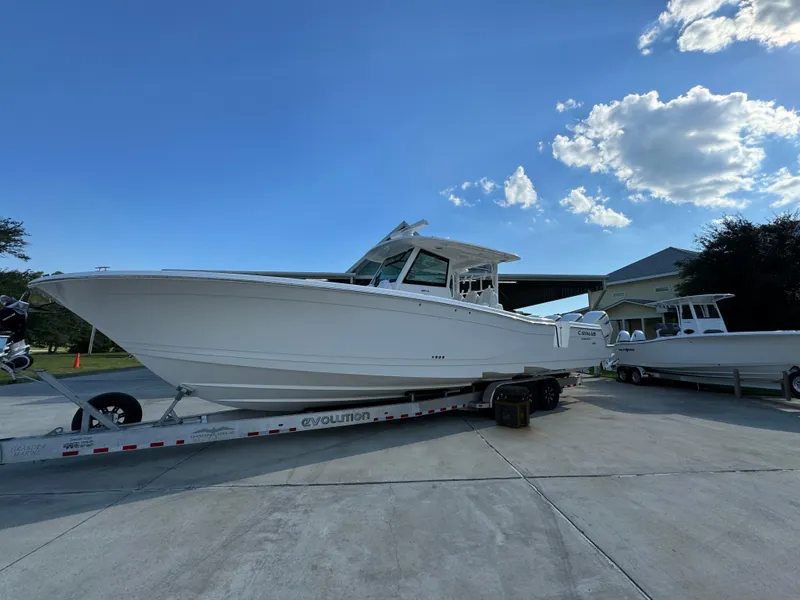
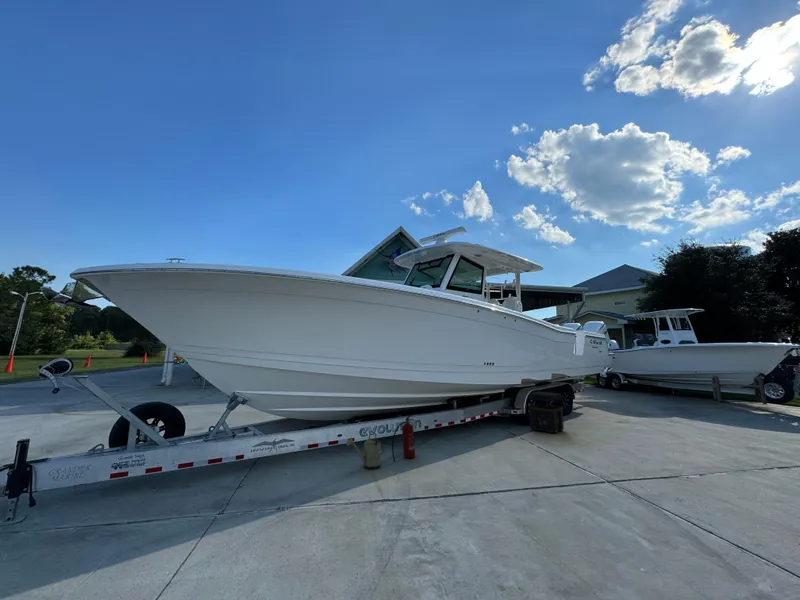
fire extinguisher: none [333,406,358,450] -> present [392,414,415,461]
watering can: none [285,421,323,456] -> present [347,431,381,469]

